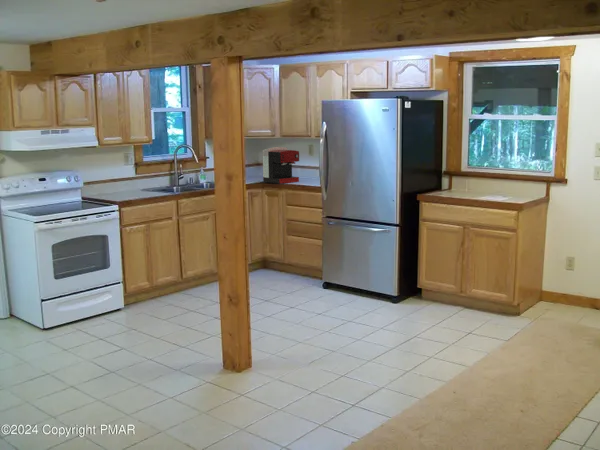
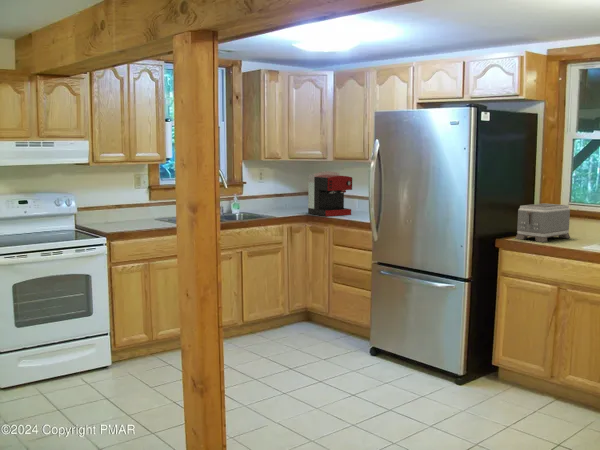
toaster: none [430,168,469,196] -> present [515,204,570,242]

